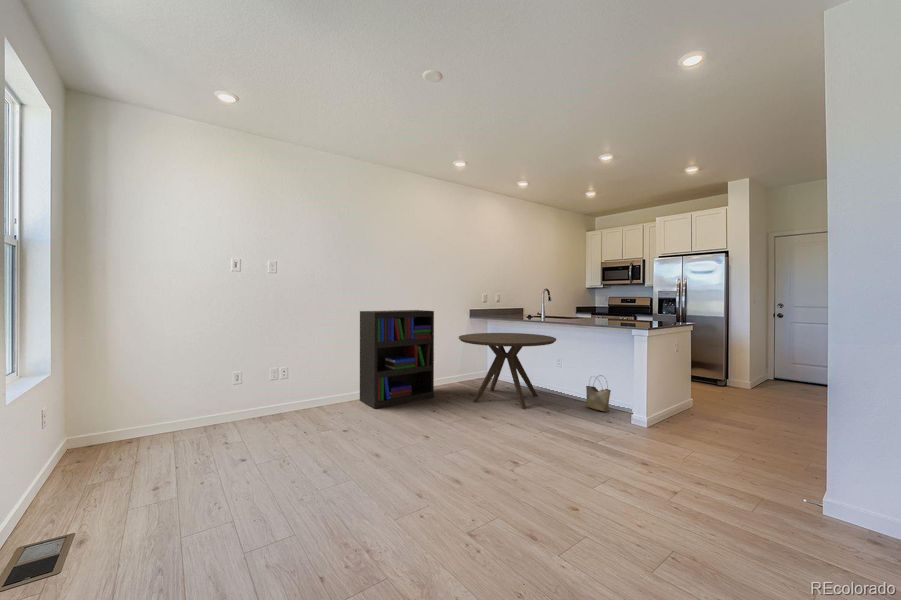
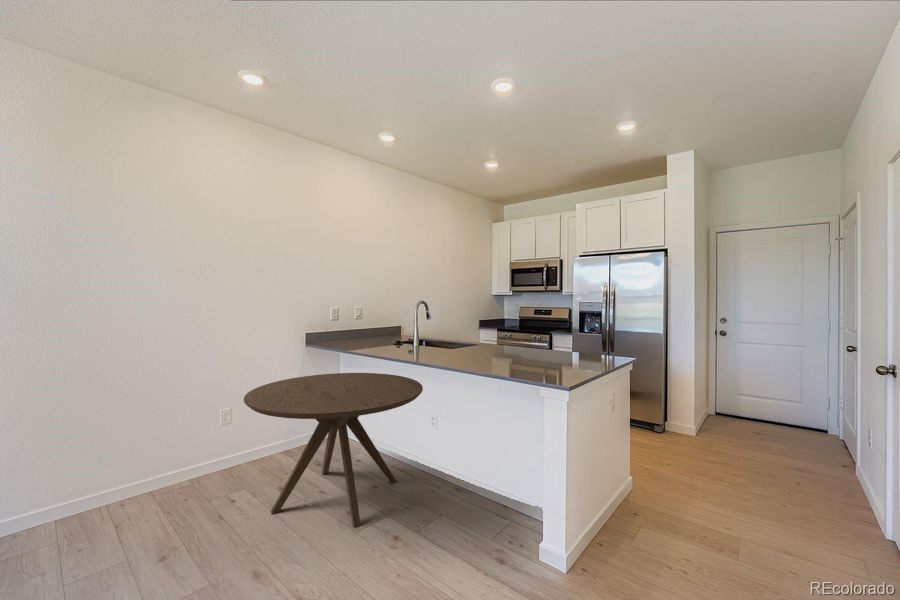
bookshelf: present [360,310,434,409] -> none [22,341,201,566]
woven basket: present [586,377,611,412] -> none [467,454,507,523]

